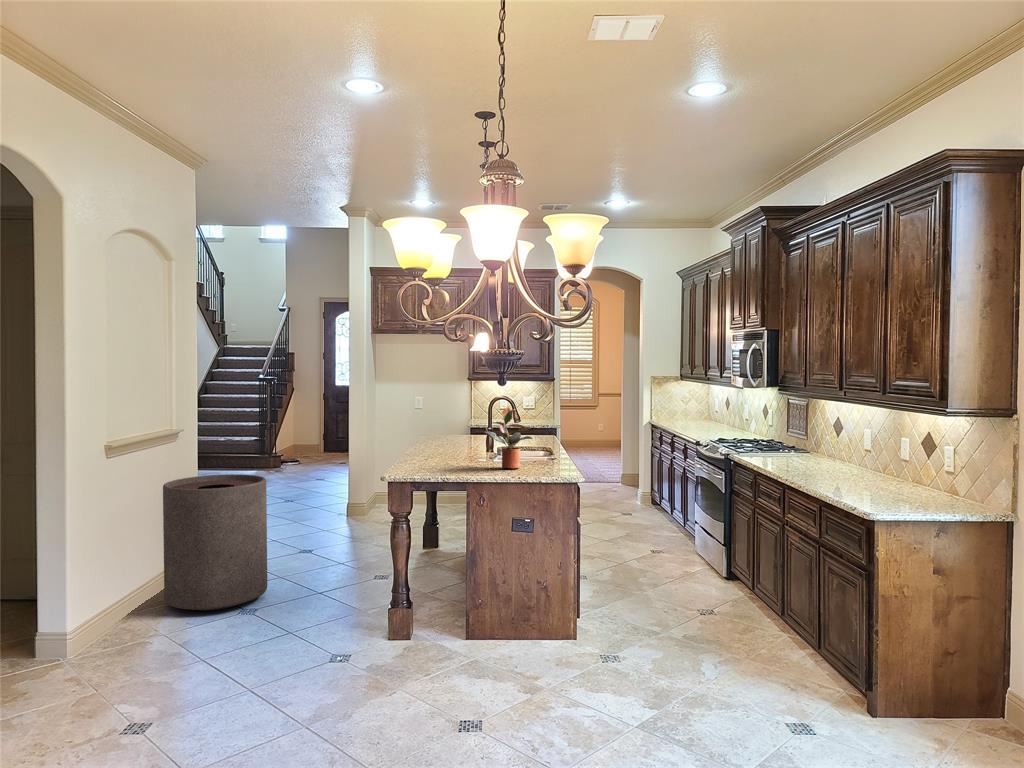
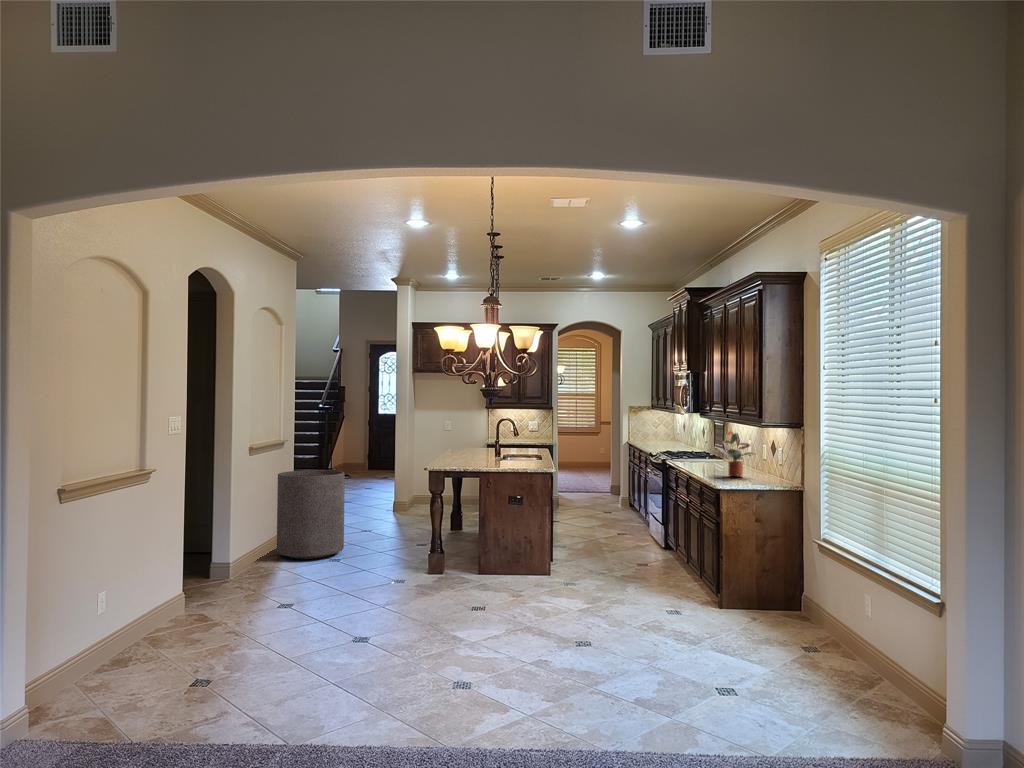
potted plant: present [484,407,533,469] -> present [718,430,754,477]

